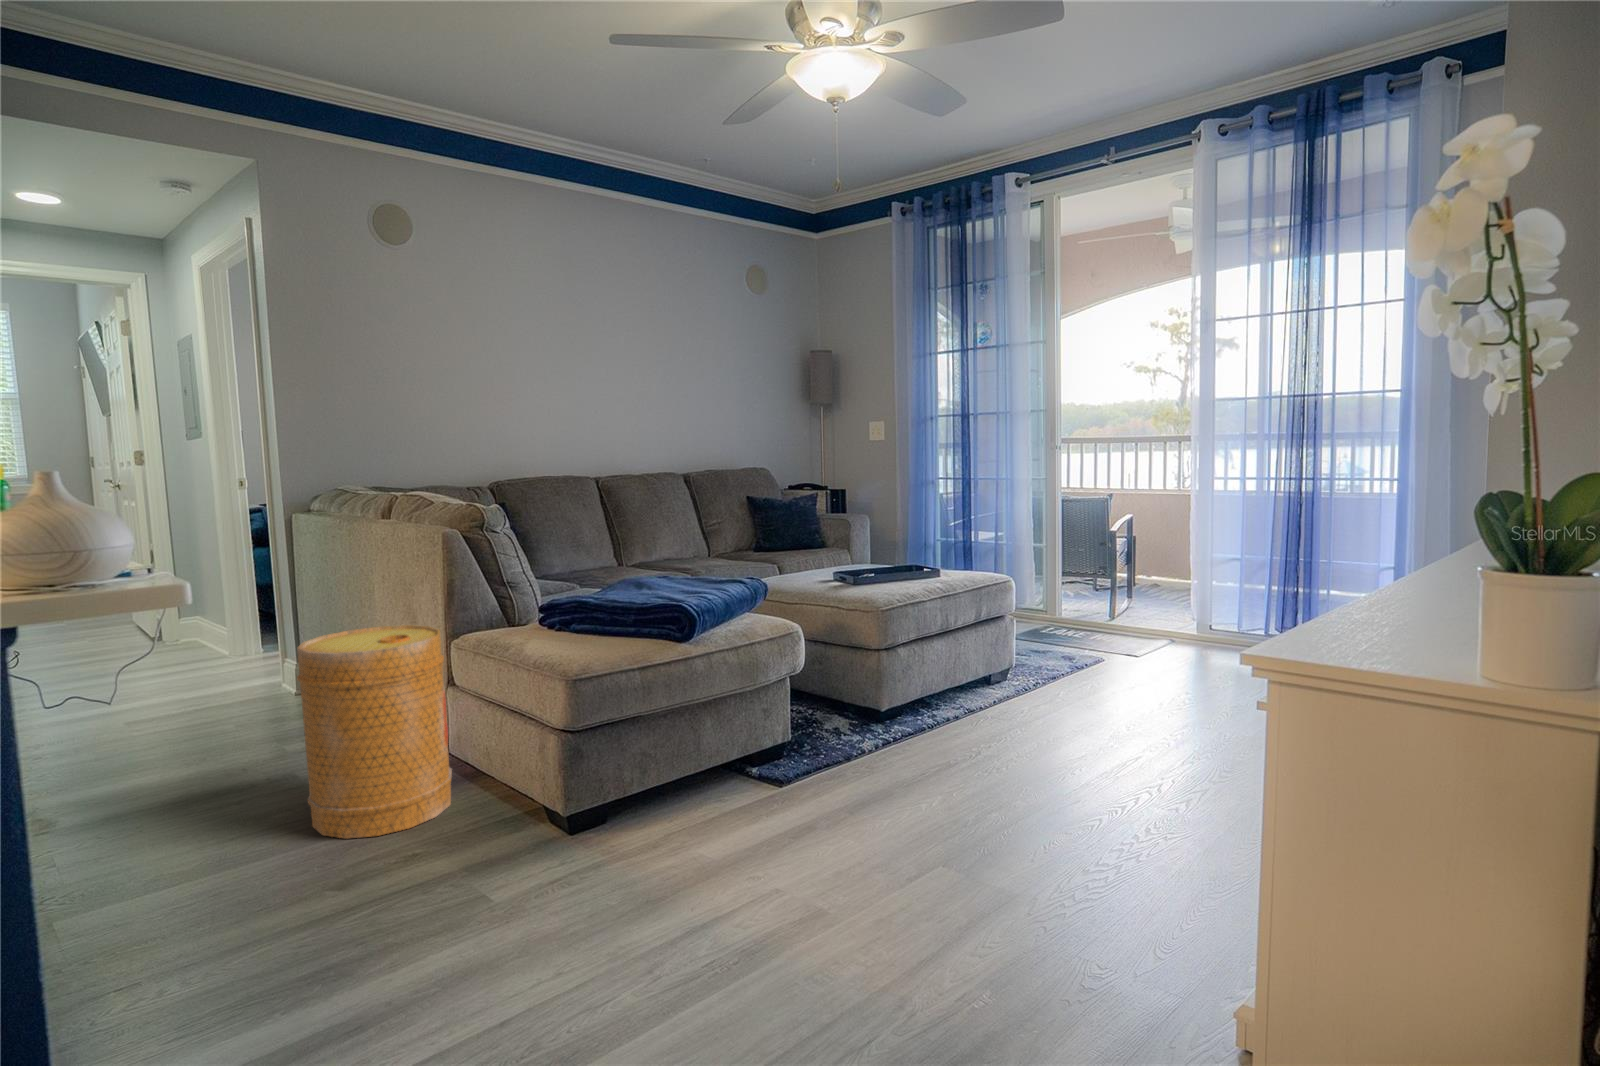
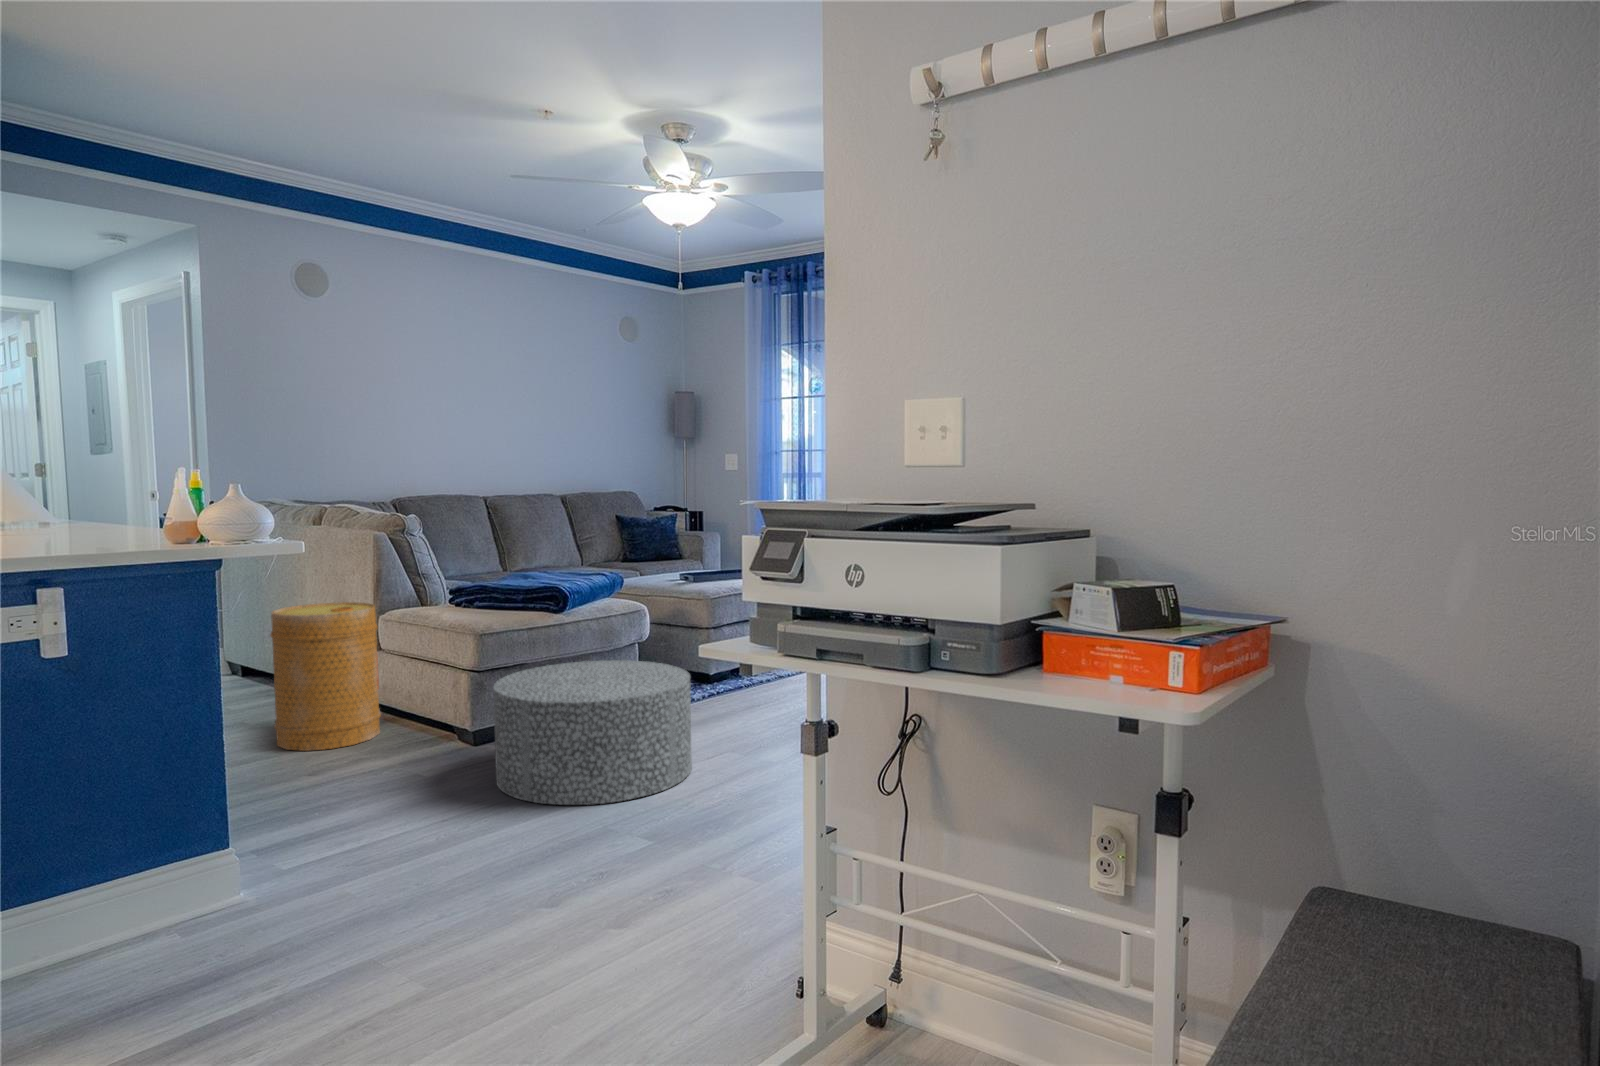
ottoman: none [586,719,892,998] -> present [494,660,692,805]

